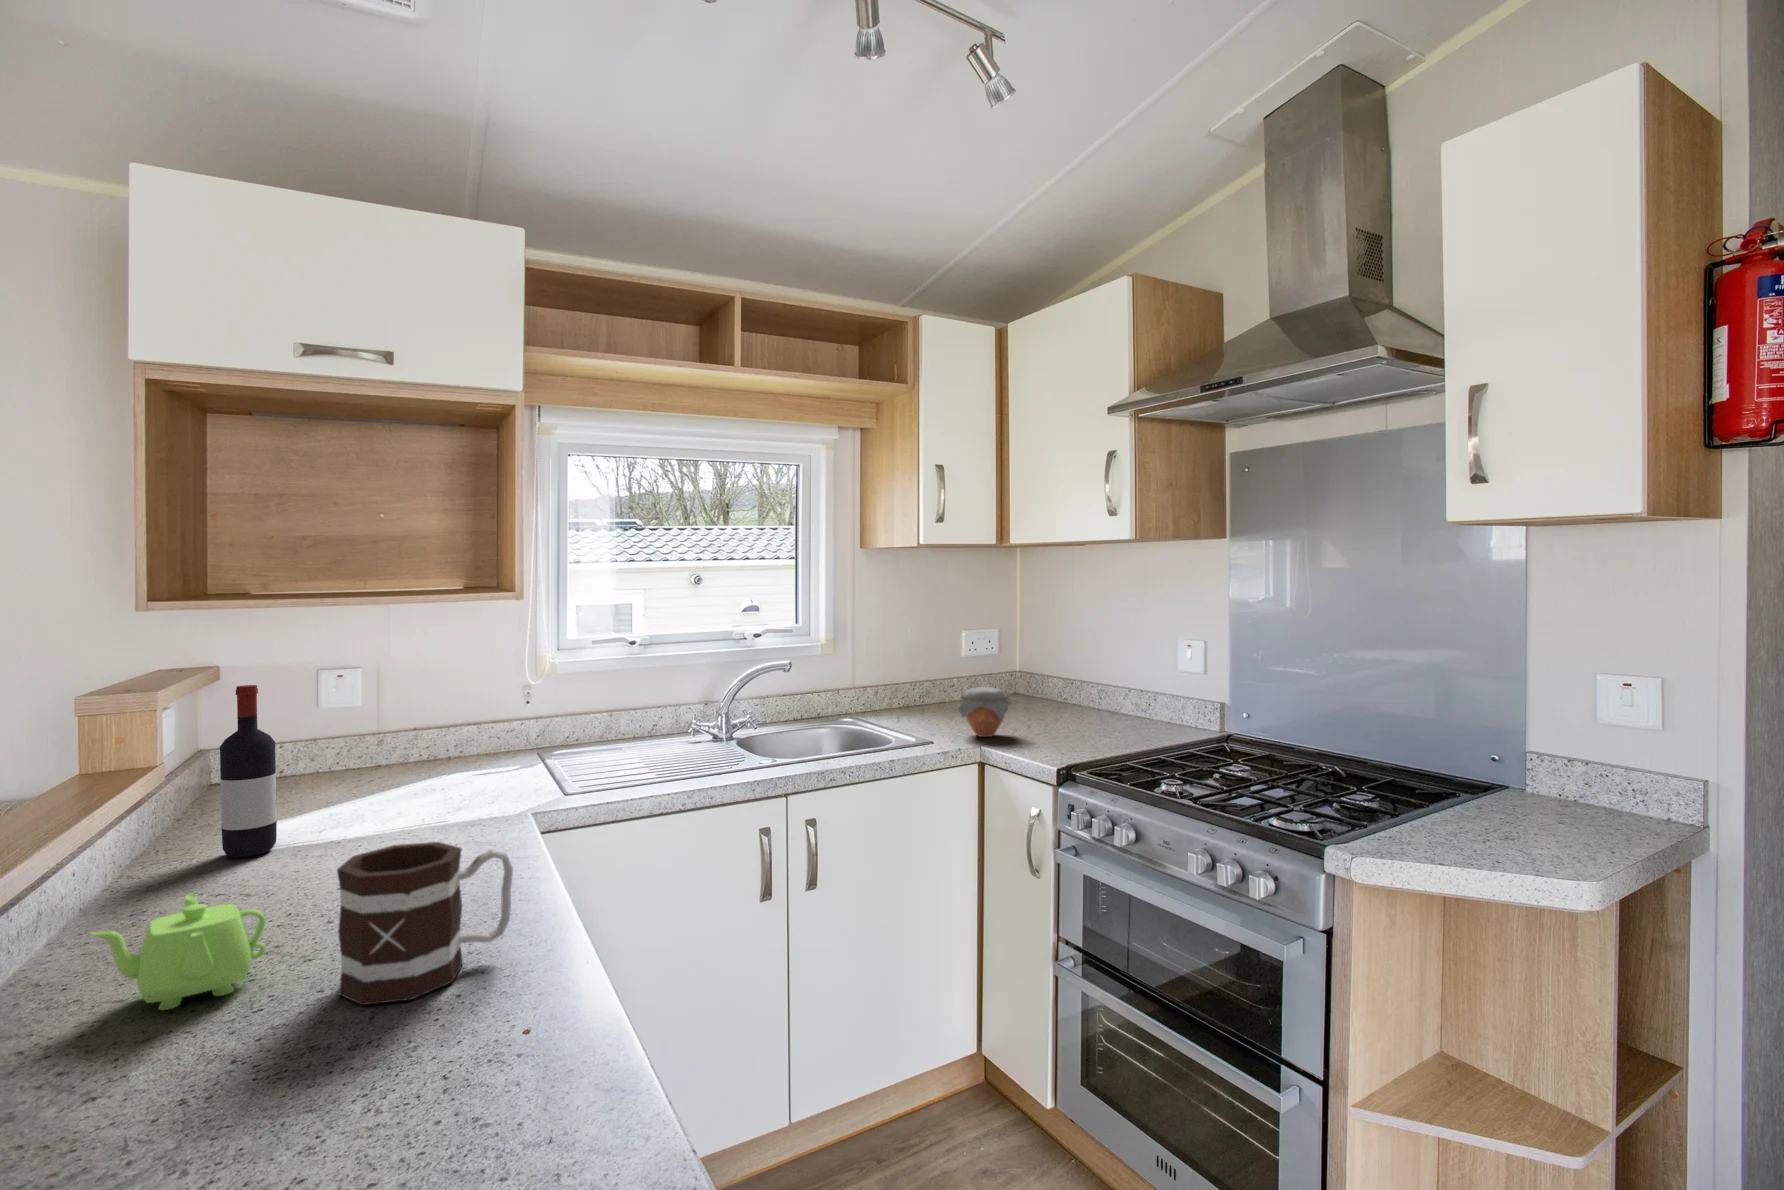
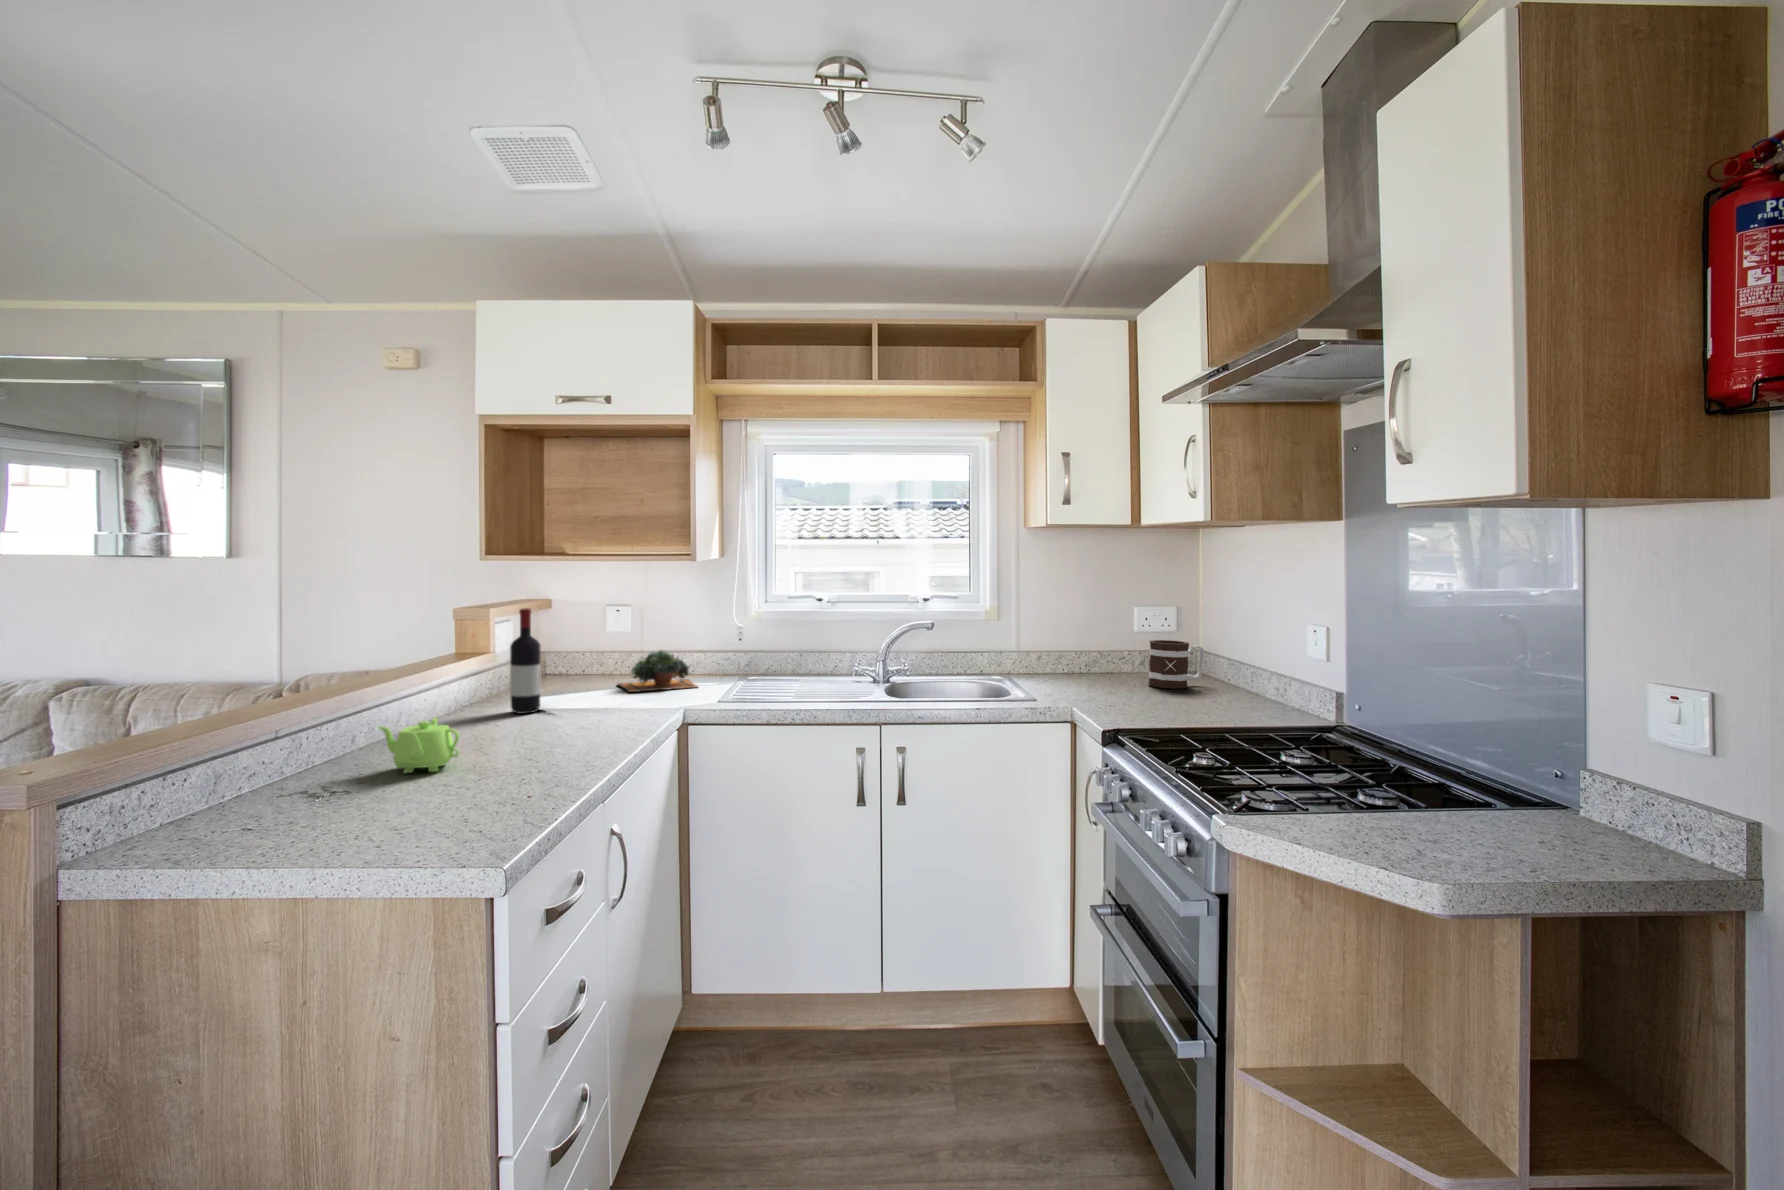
jar: present [958,687,1011,737] -> none [1063,656,1115,702]
succulent plant: none [359,728,498,796] -> present [618,651,697,692]
mug: present [337,842,513,1005] -> present [1148,640,1204,689]

